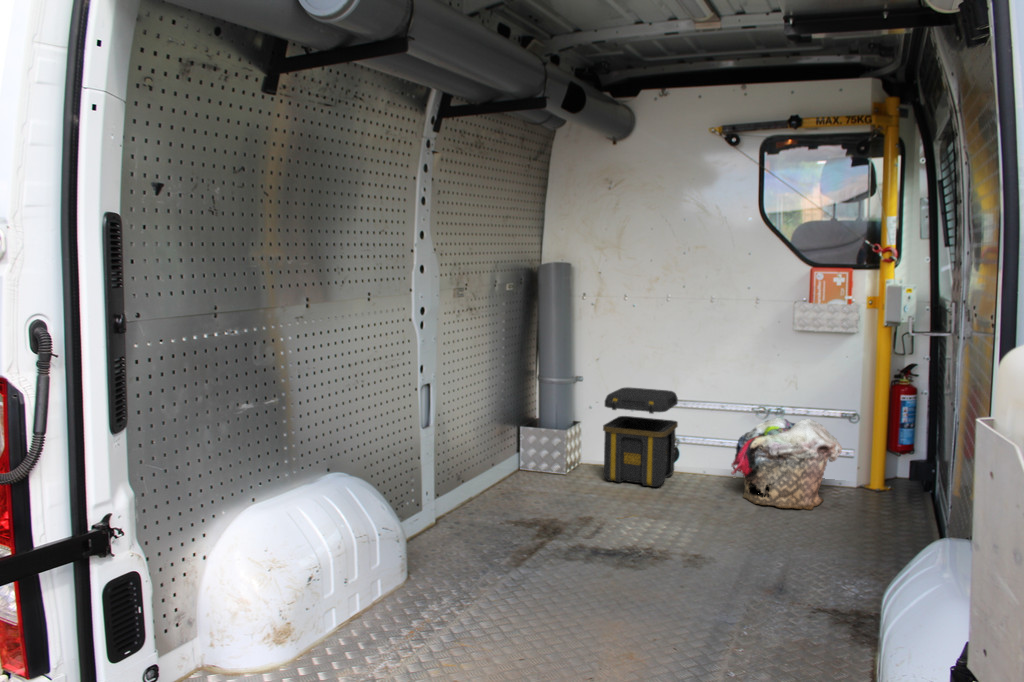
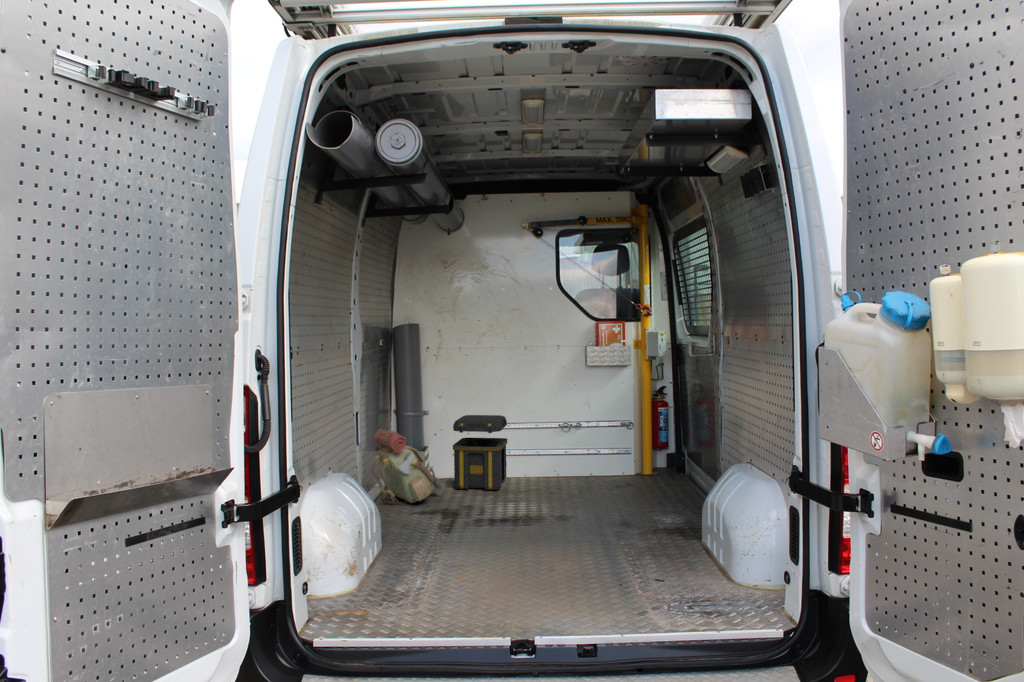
backpack: none [499,399,586,493] -> present [371,429,442,503]
laundry basket: present [732,417,842,510] -> none [550,429,625,496]

